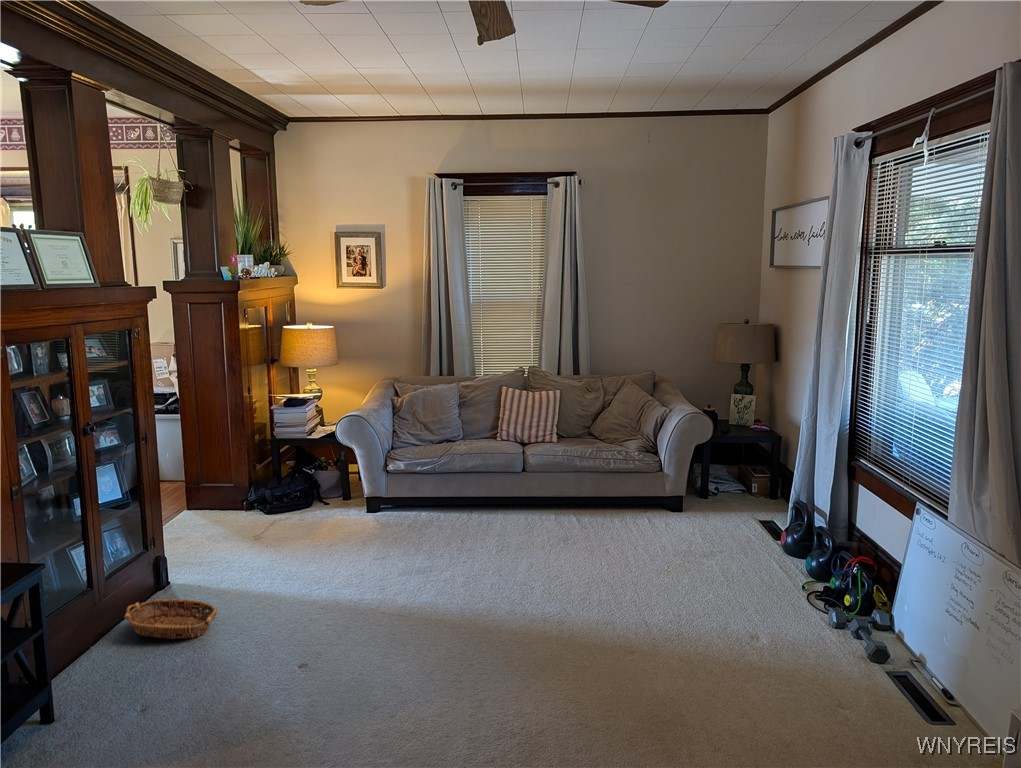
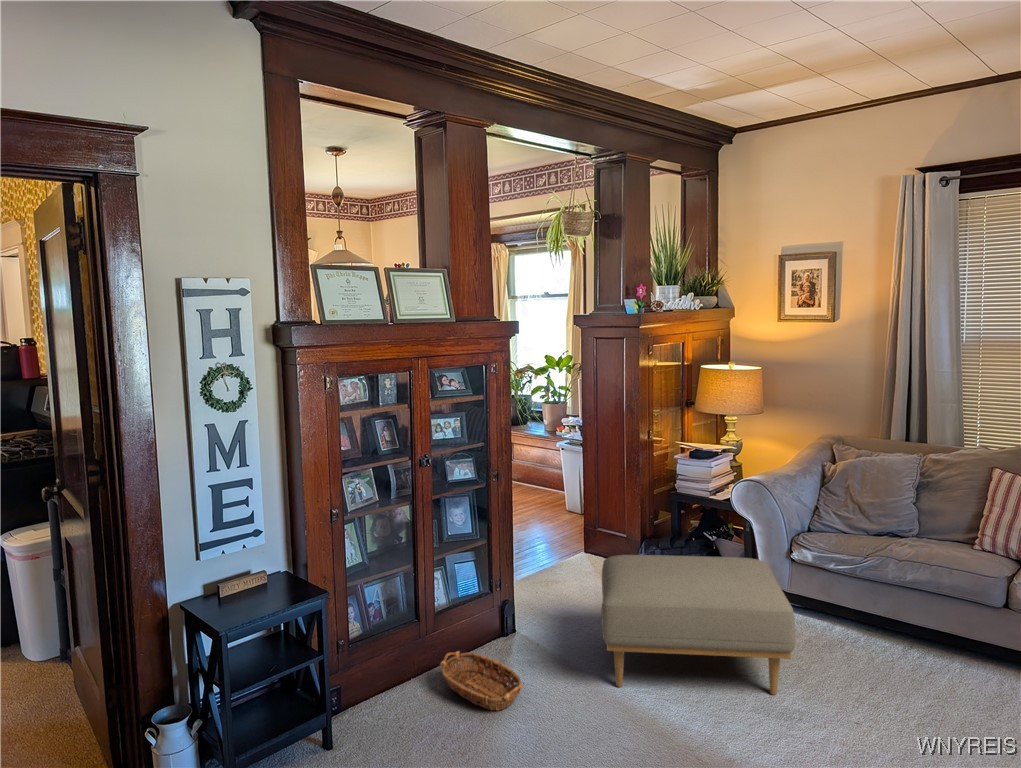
ottoman: none [250,471,418,591] -> present [601,555,796,695]

